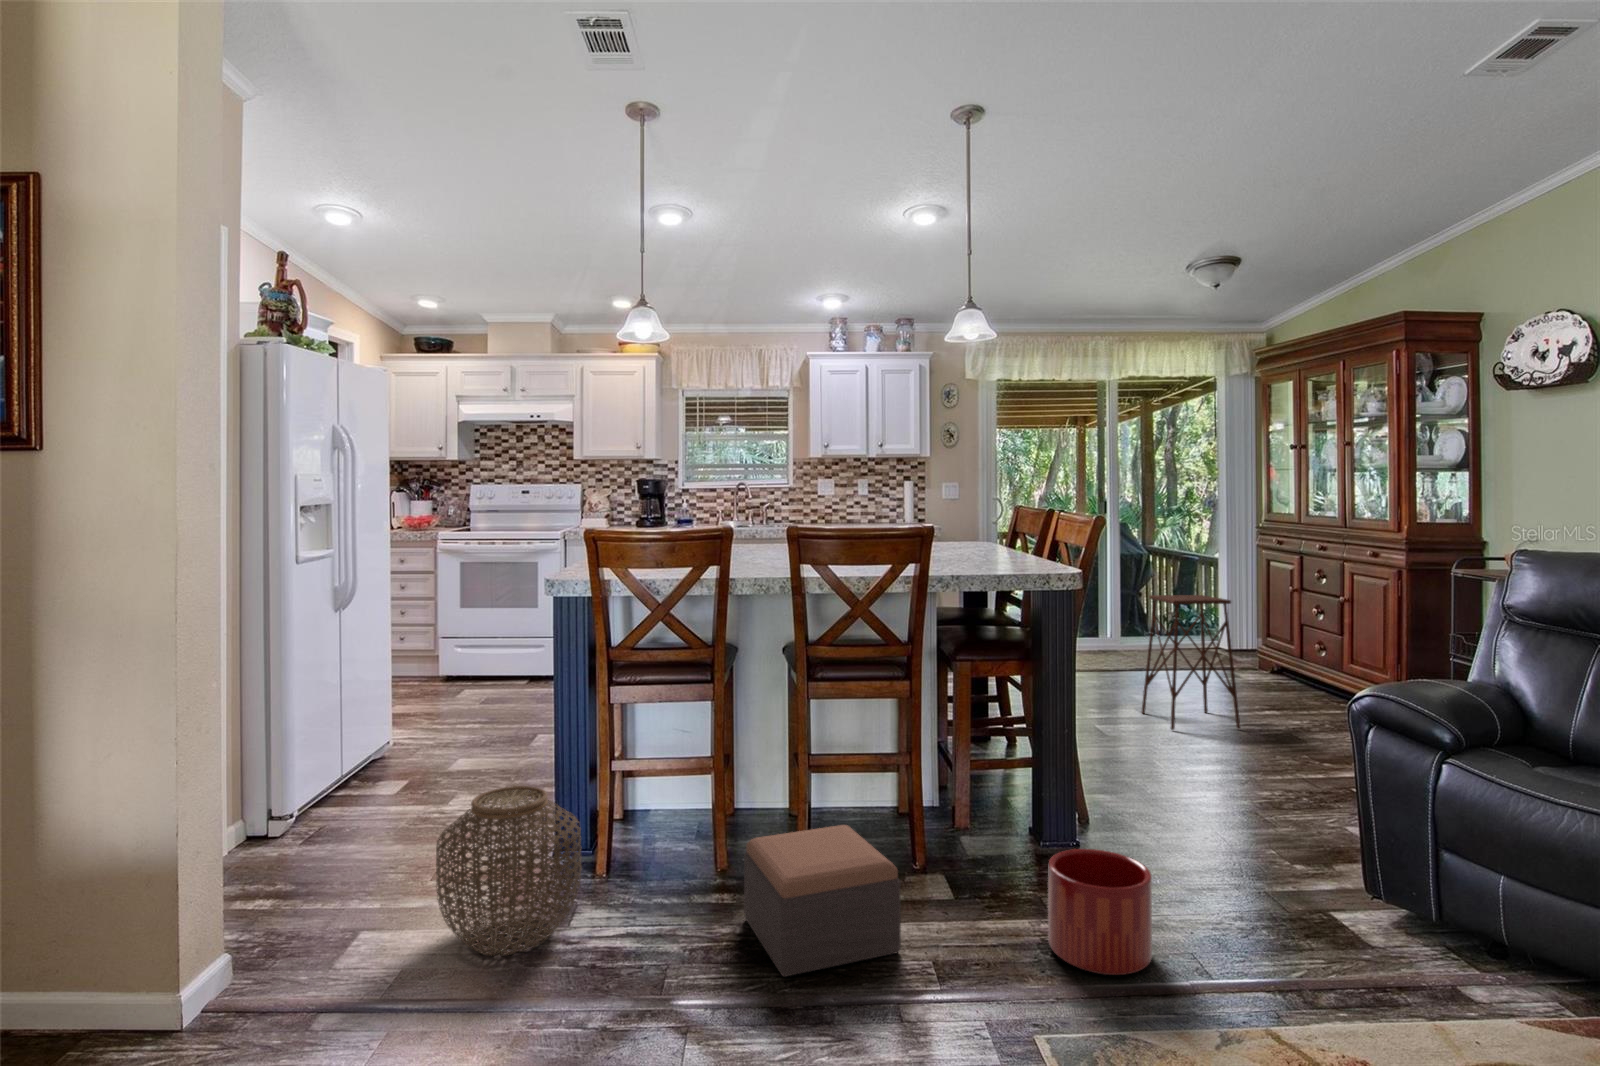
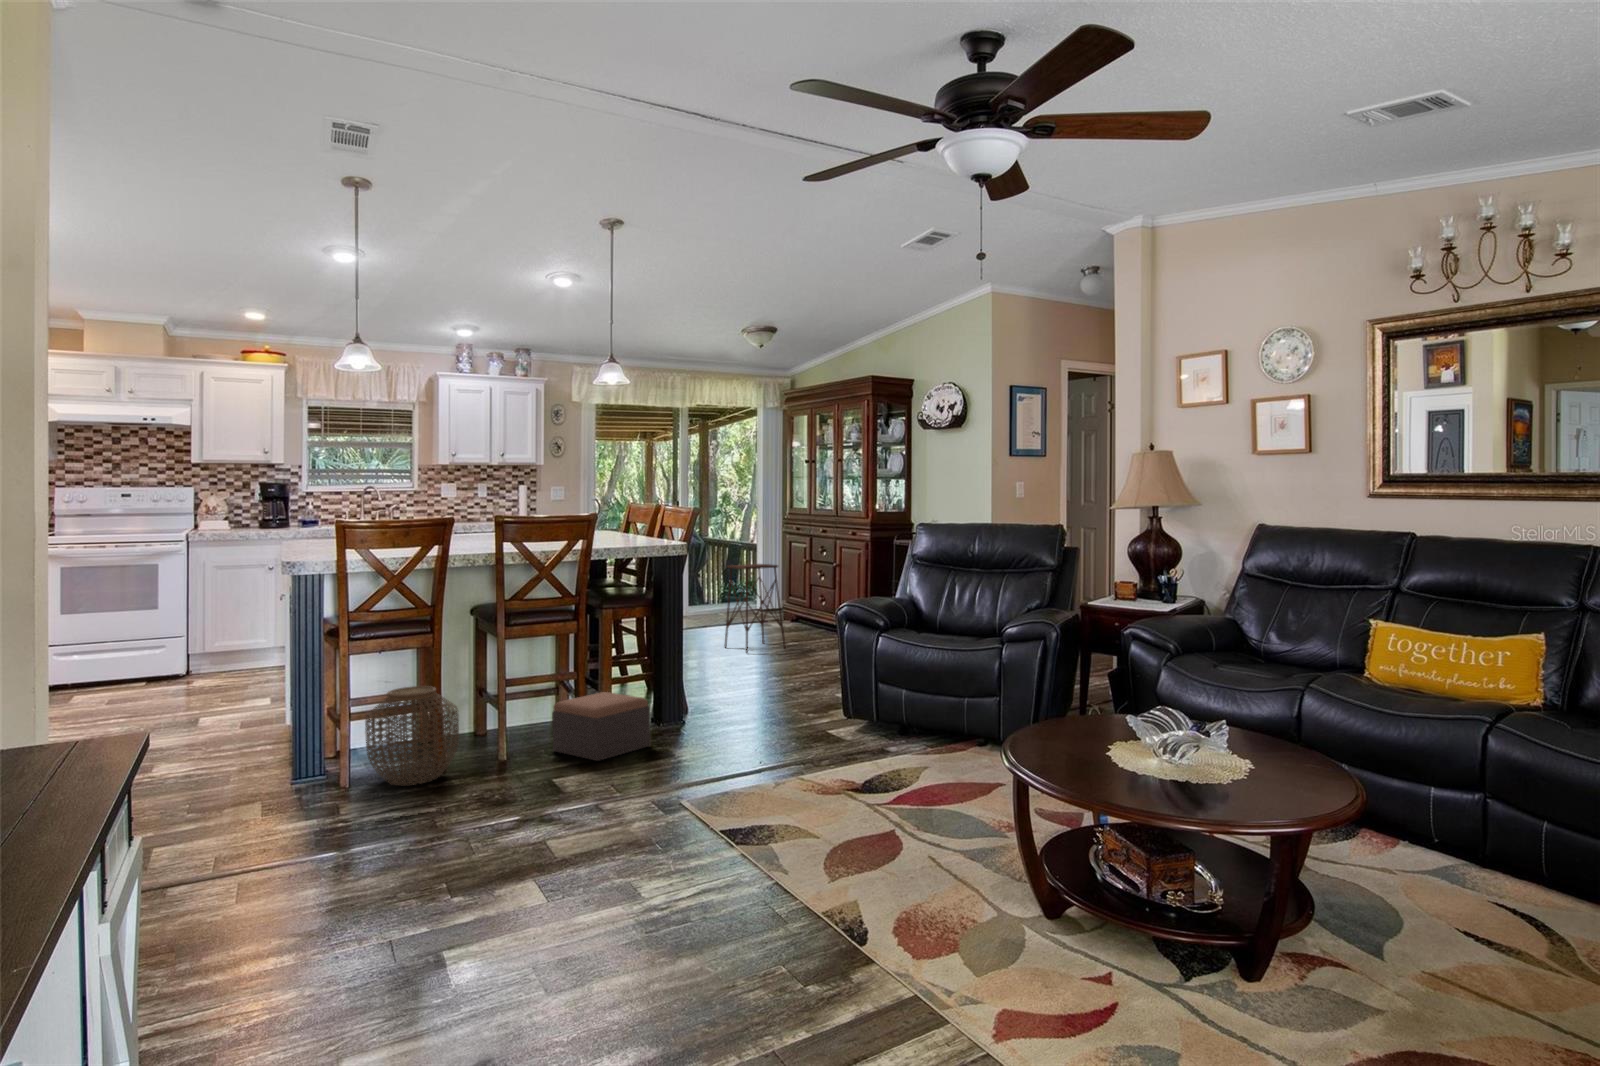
planter: present [1048,849,1152,975] -> none [720,683,771,736]

